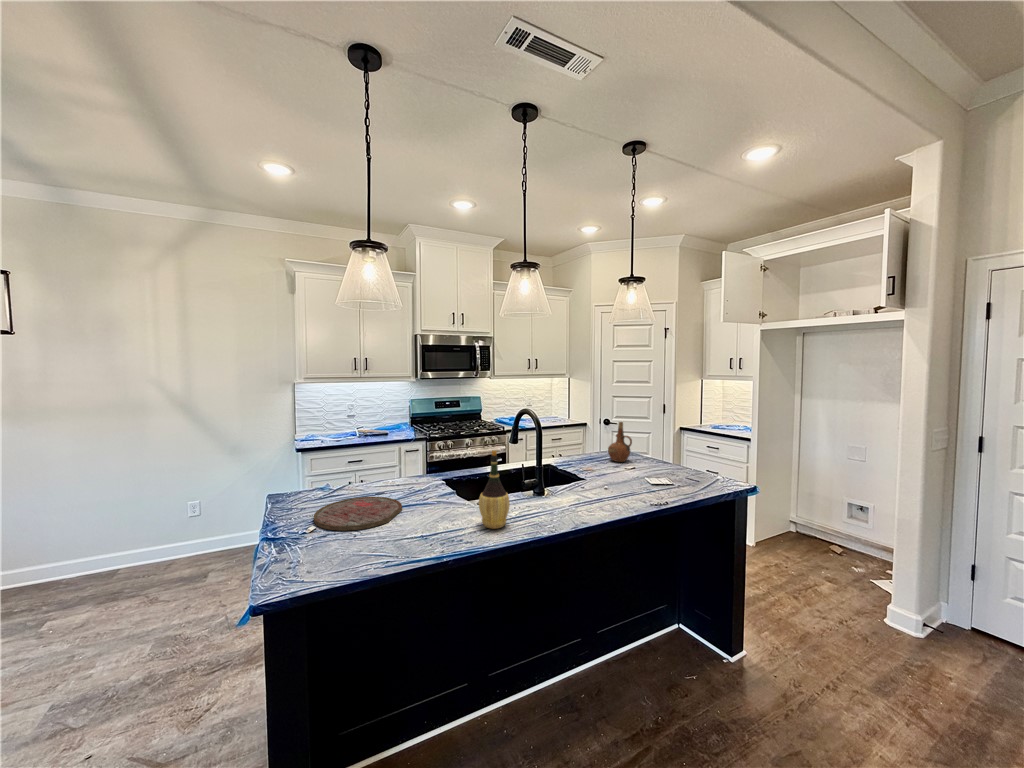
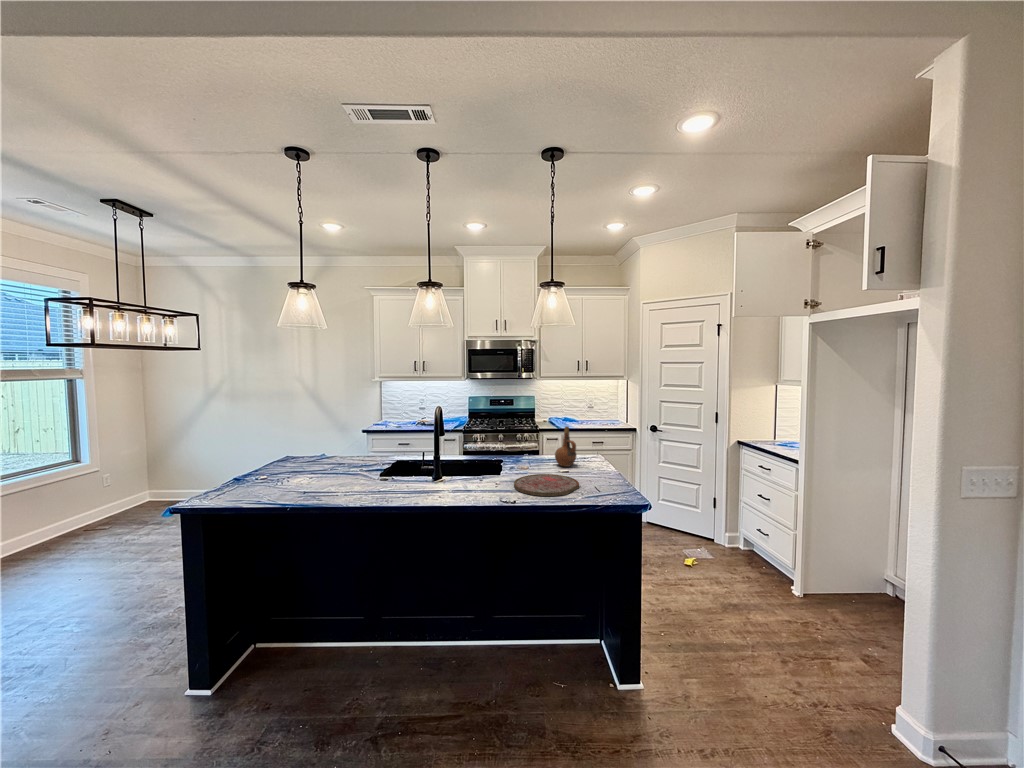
wine bottle: present [479,450,510,529] -> none [341,439,367,499]
cutting board: present [314,497,402,531] -> present [514,474,579,496]

